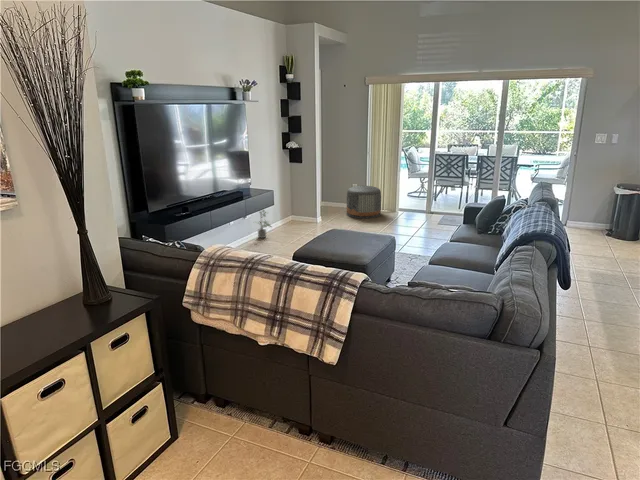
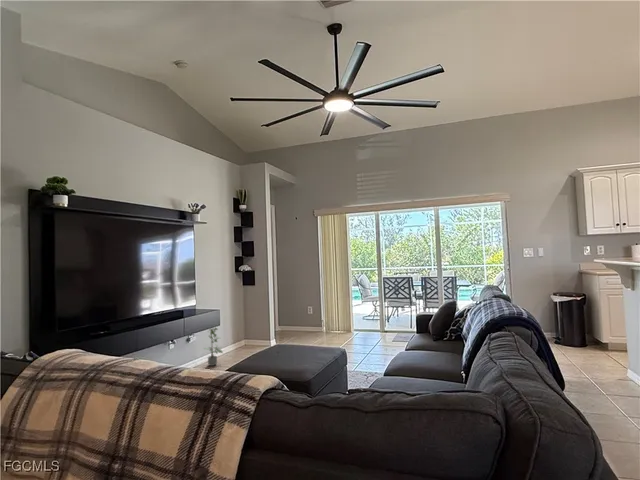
pouf: present [347,186,381,219] -> none [303,310,337,342]

